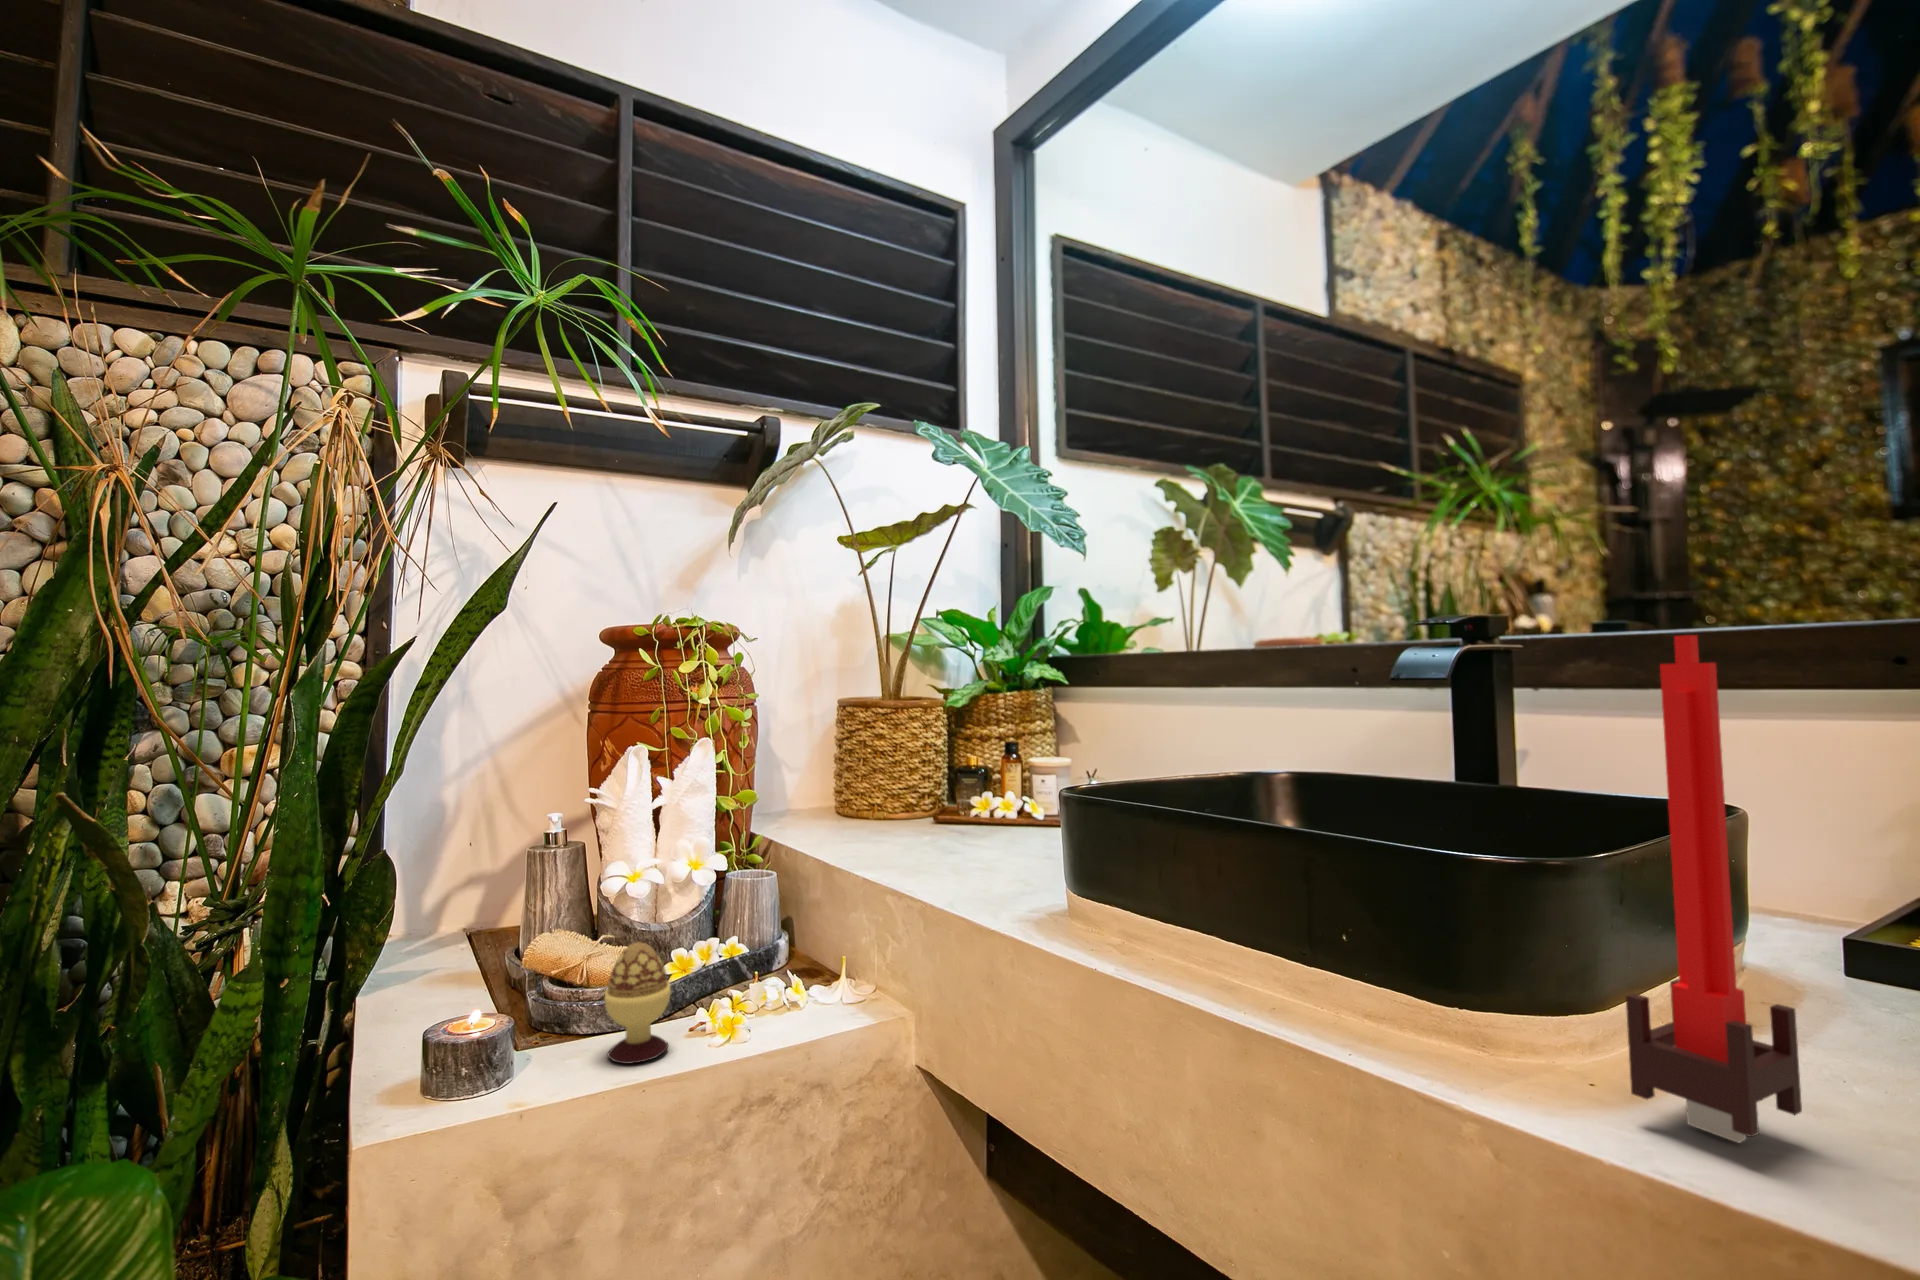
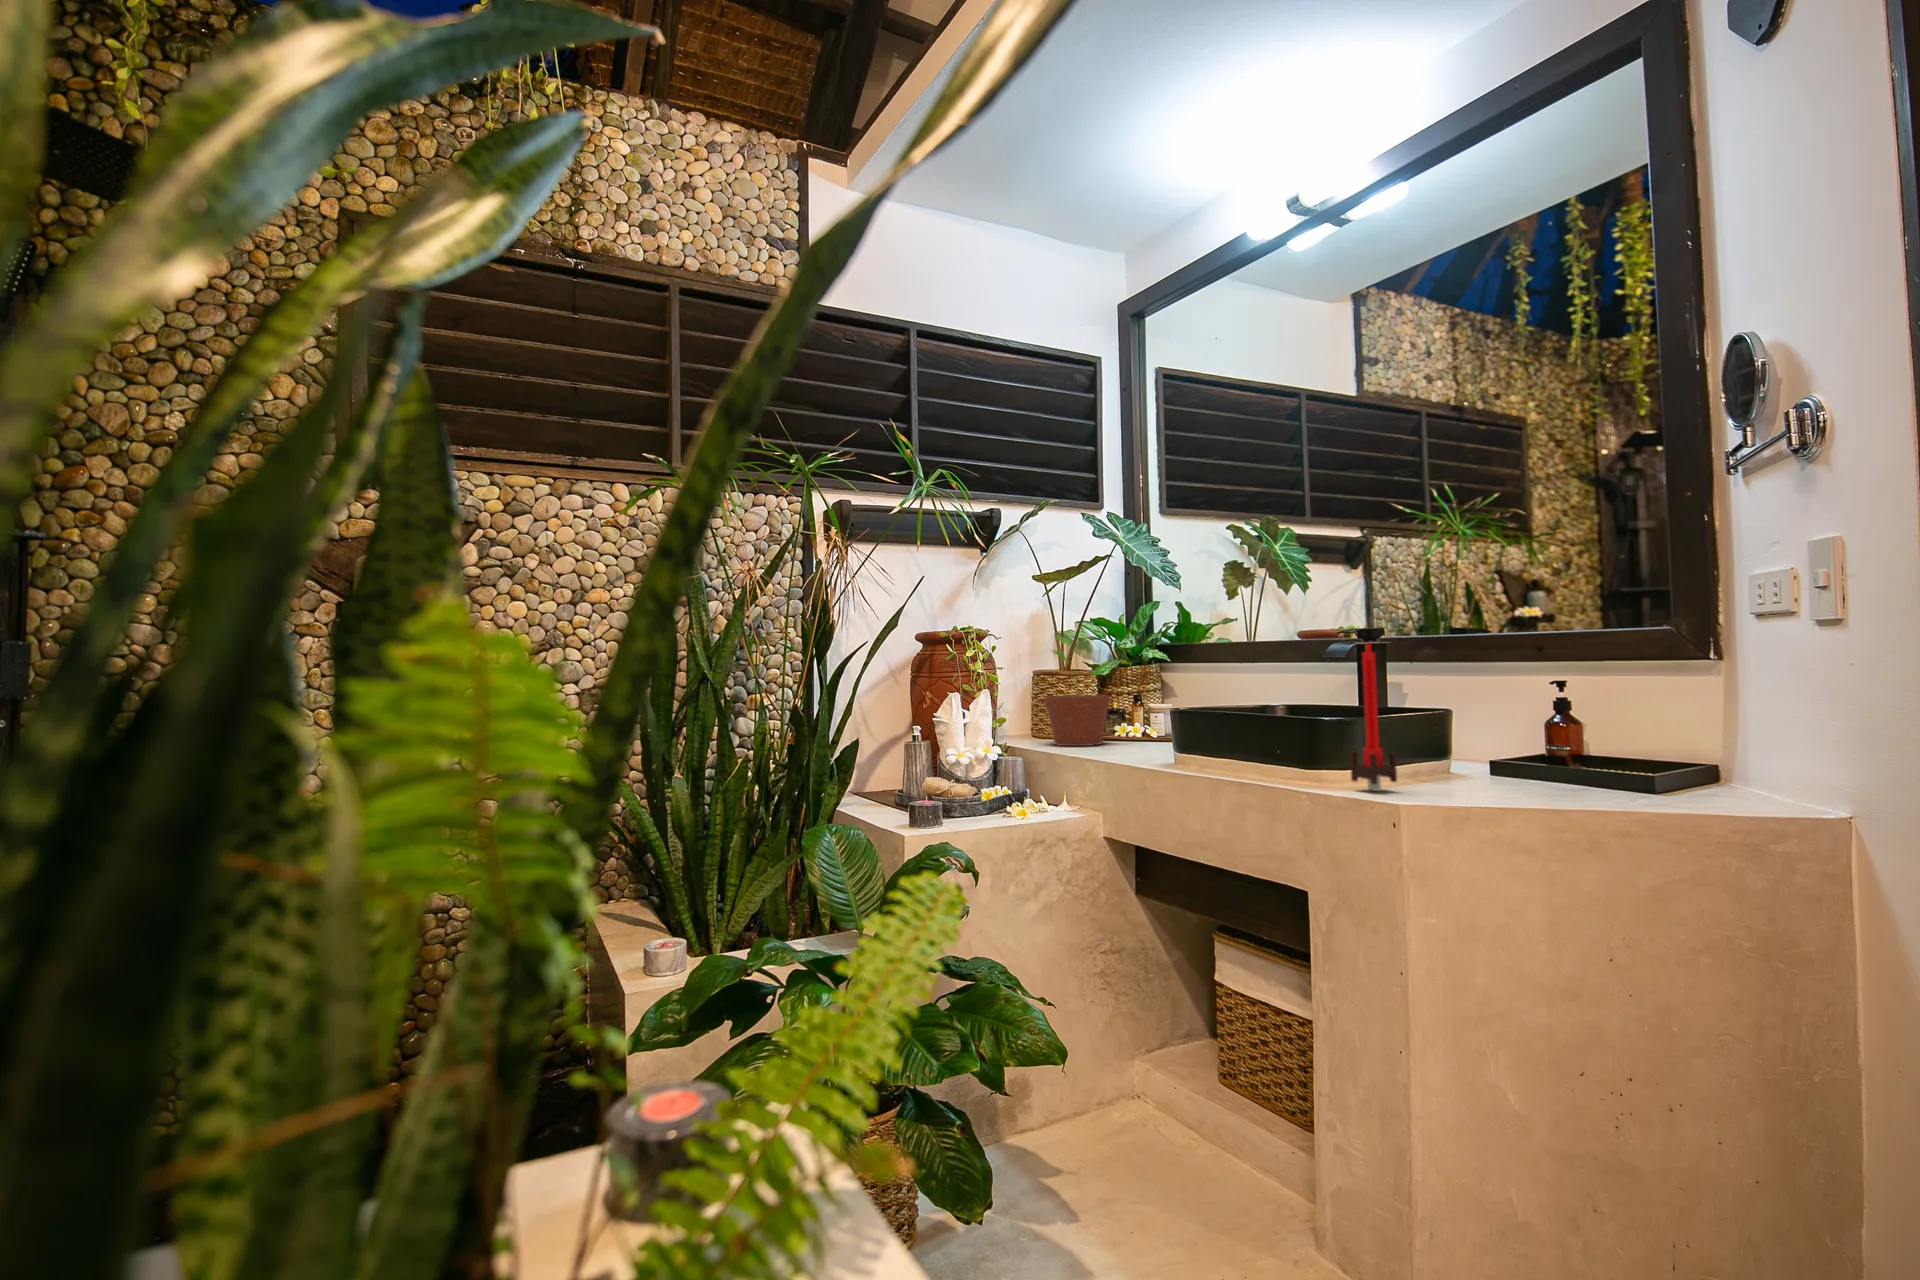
potted plant: none [846,638,967,839] -> present [1045,636,1112,746]
decorative egg: present [605,942,671,1064] -> none [970,775,997,824]

